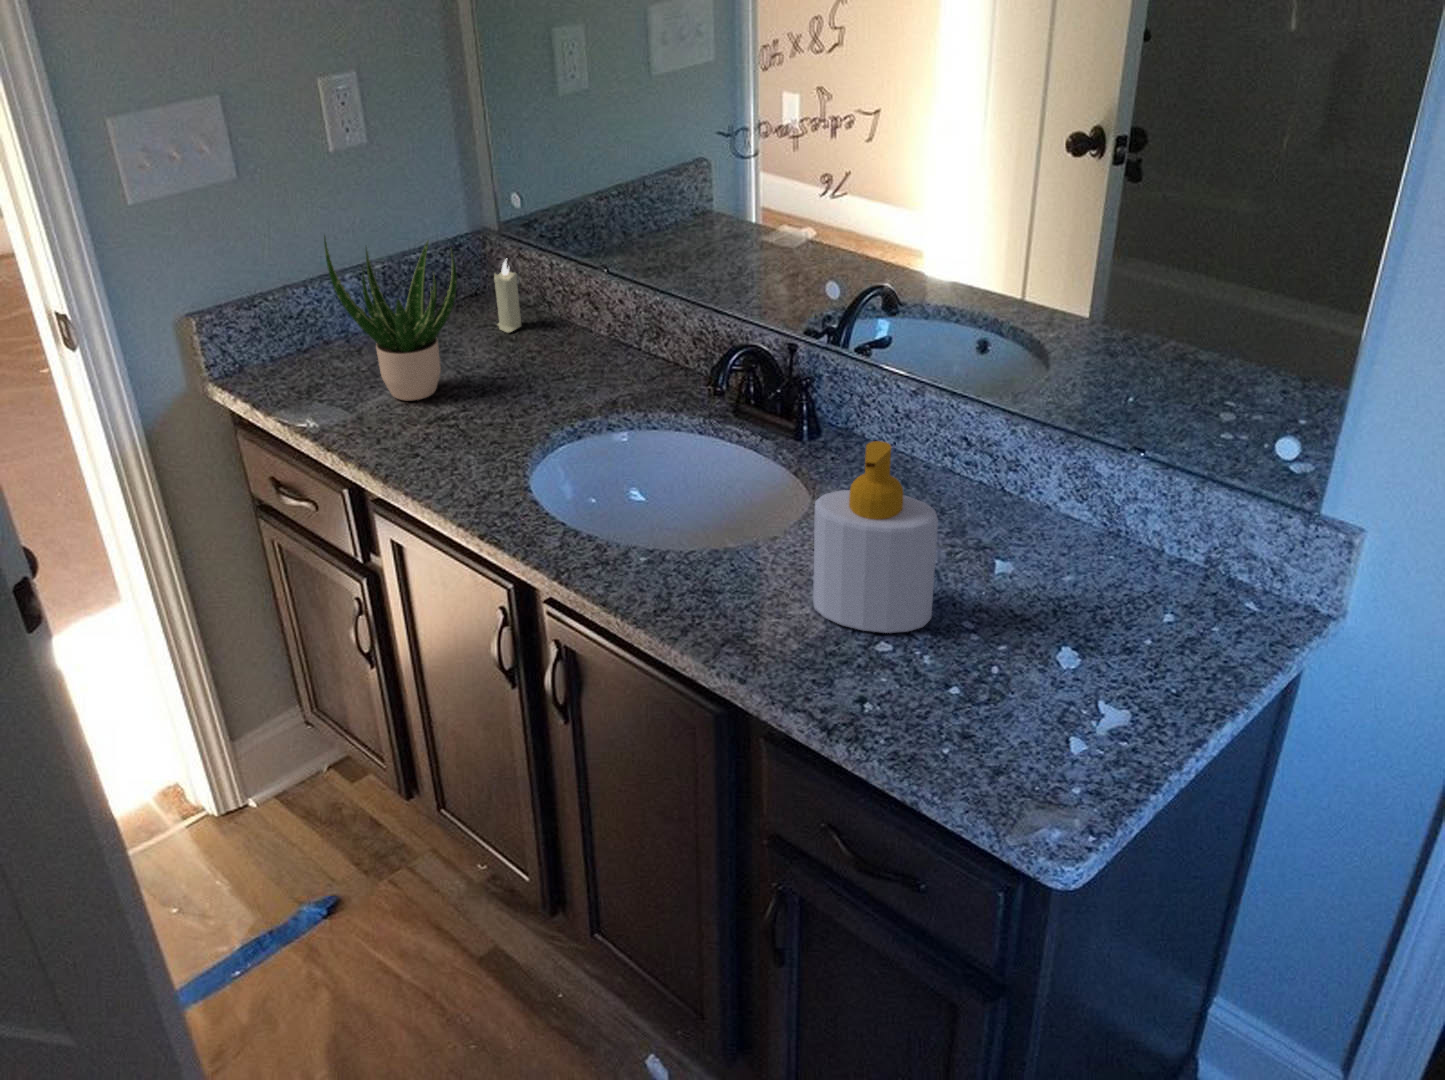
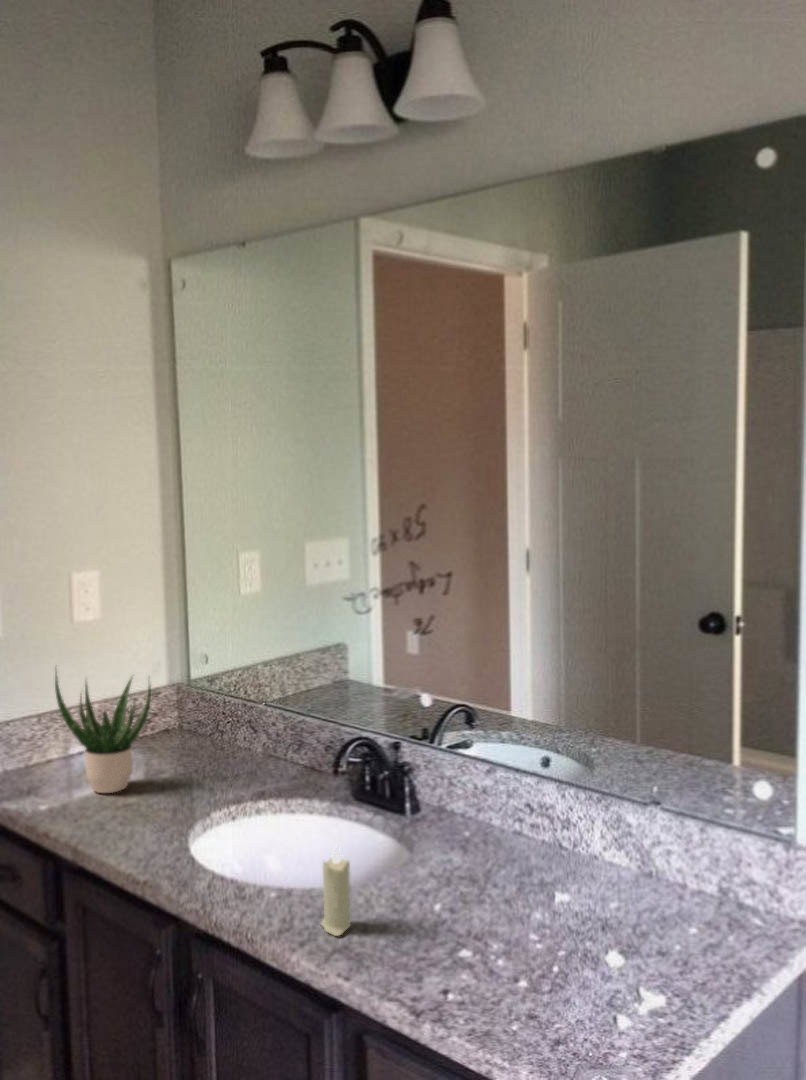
candle: present [494,259,521,332] -> present [321,846,350,936]
soap bottle: present [813,441,938,633] -> none [408,781,503,942]

